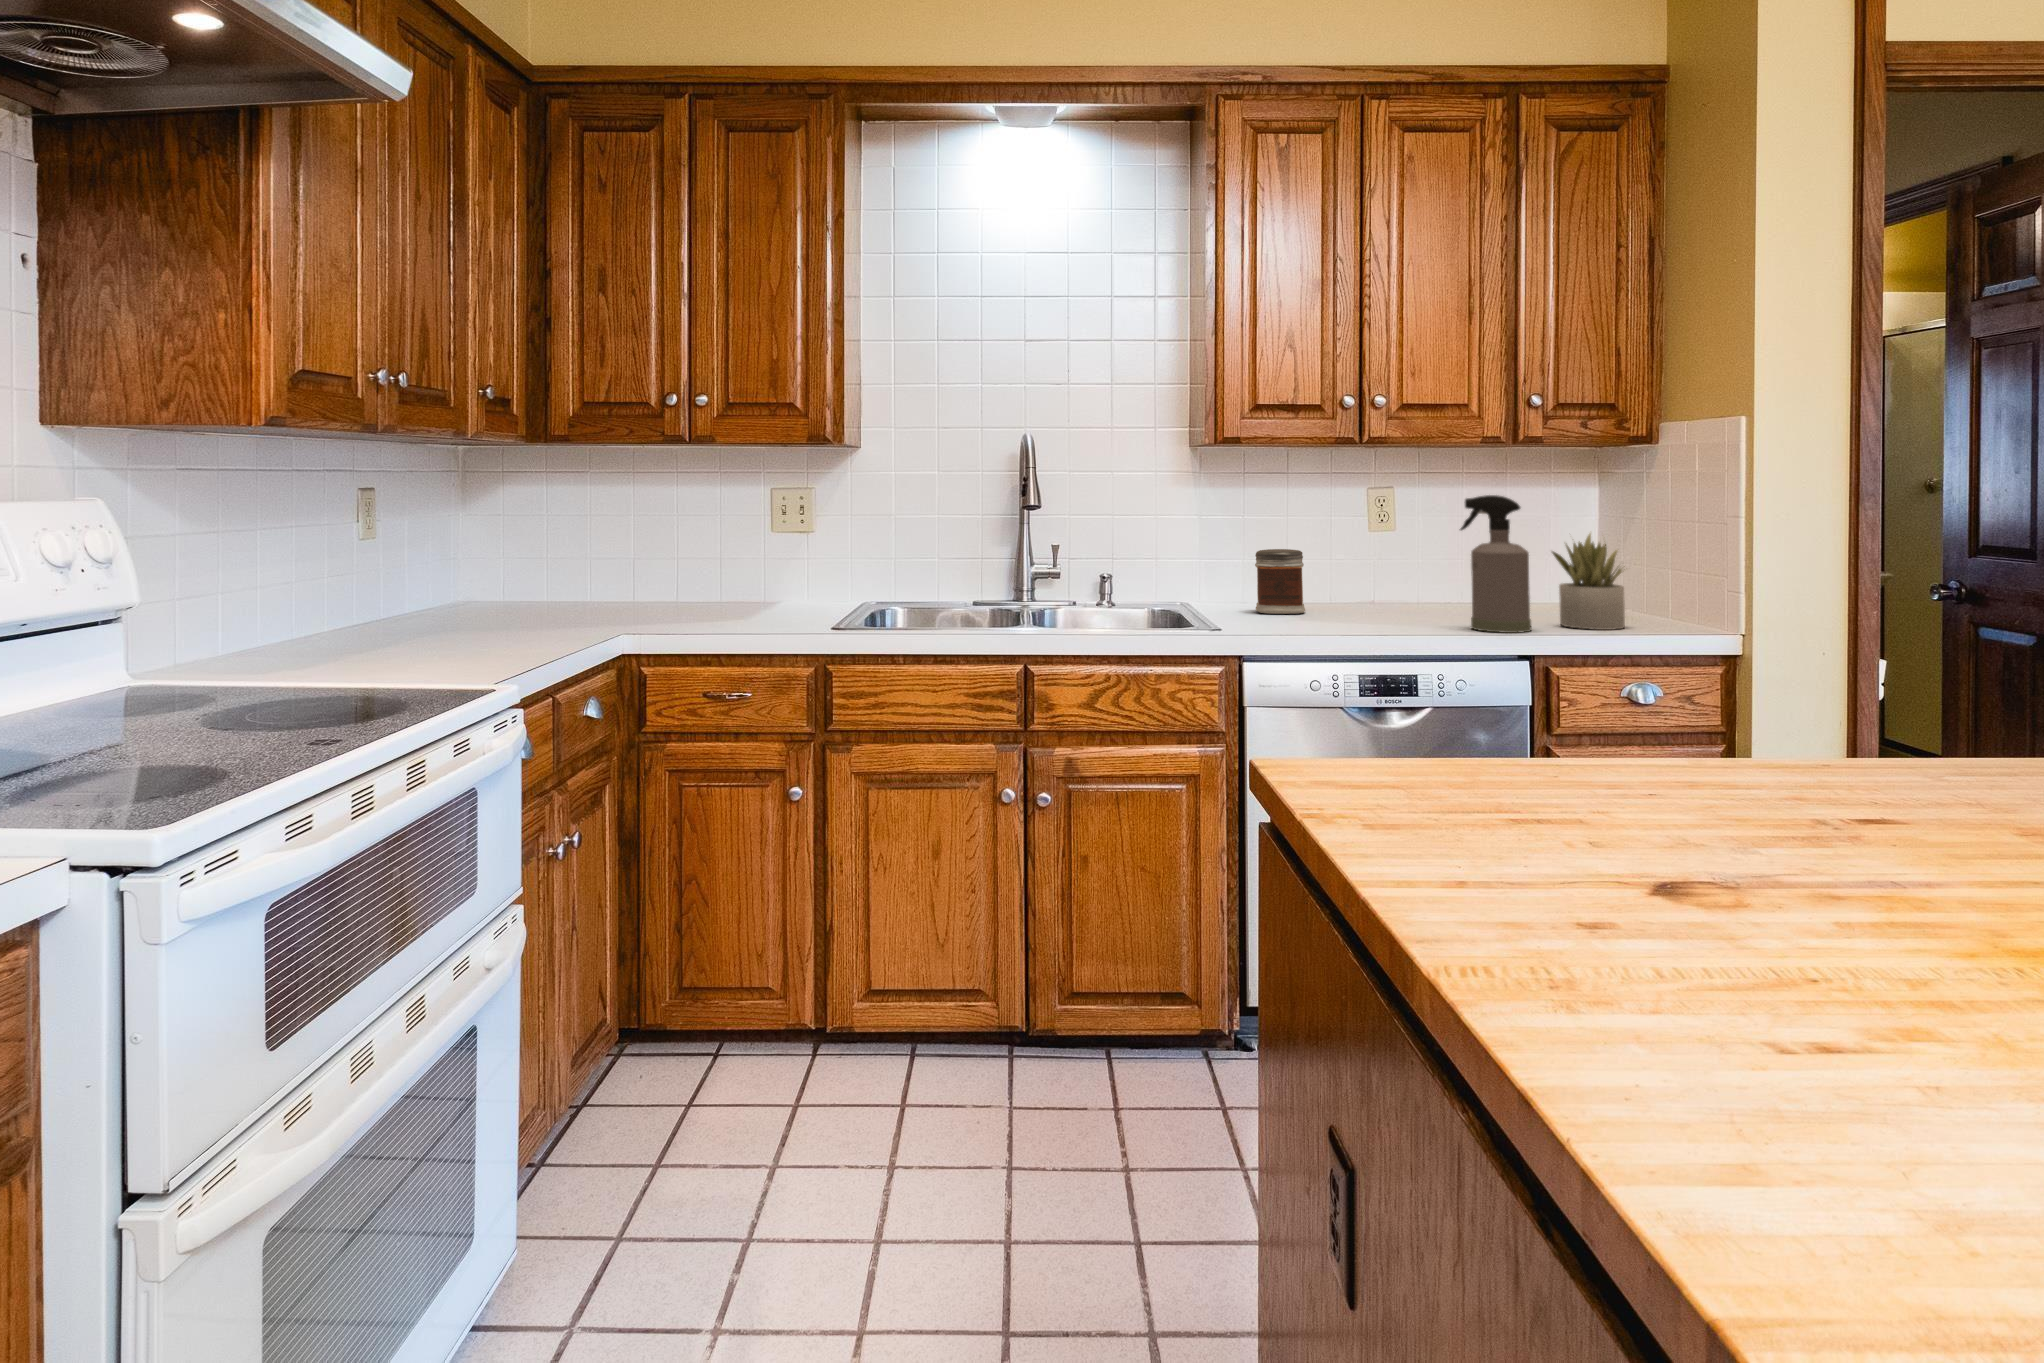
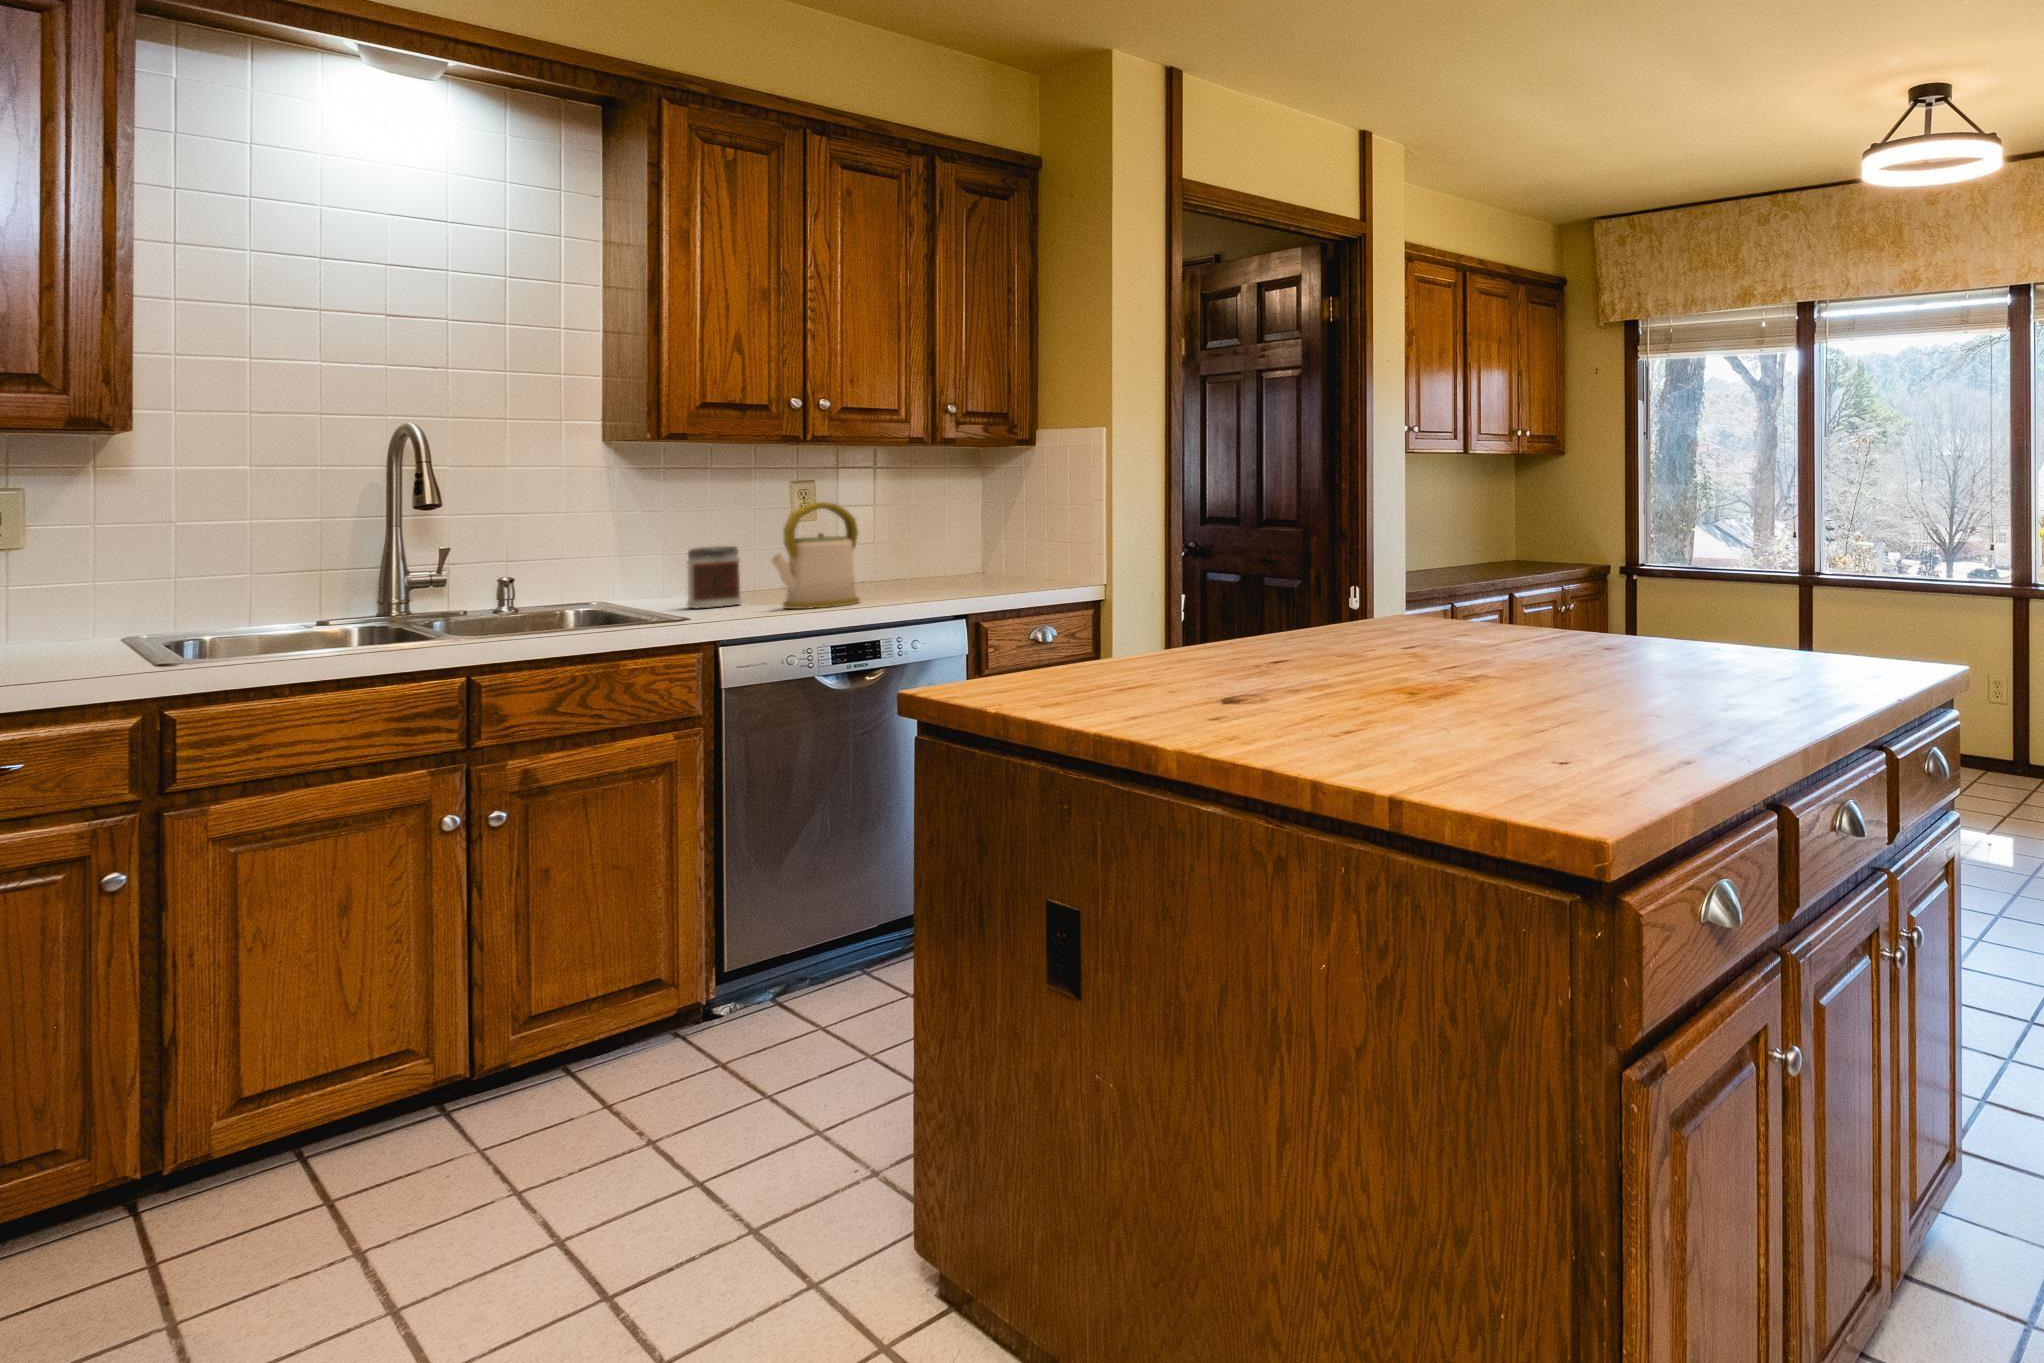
spray bottle: present [1460,495,1532,633] -> none [904,485,963,596]
kettle: none [1309,511,1406,632] -> present [771,502,860,609]
succulent plant: present [1552,534,1625,630] -> none [971,512,1029,588]

